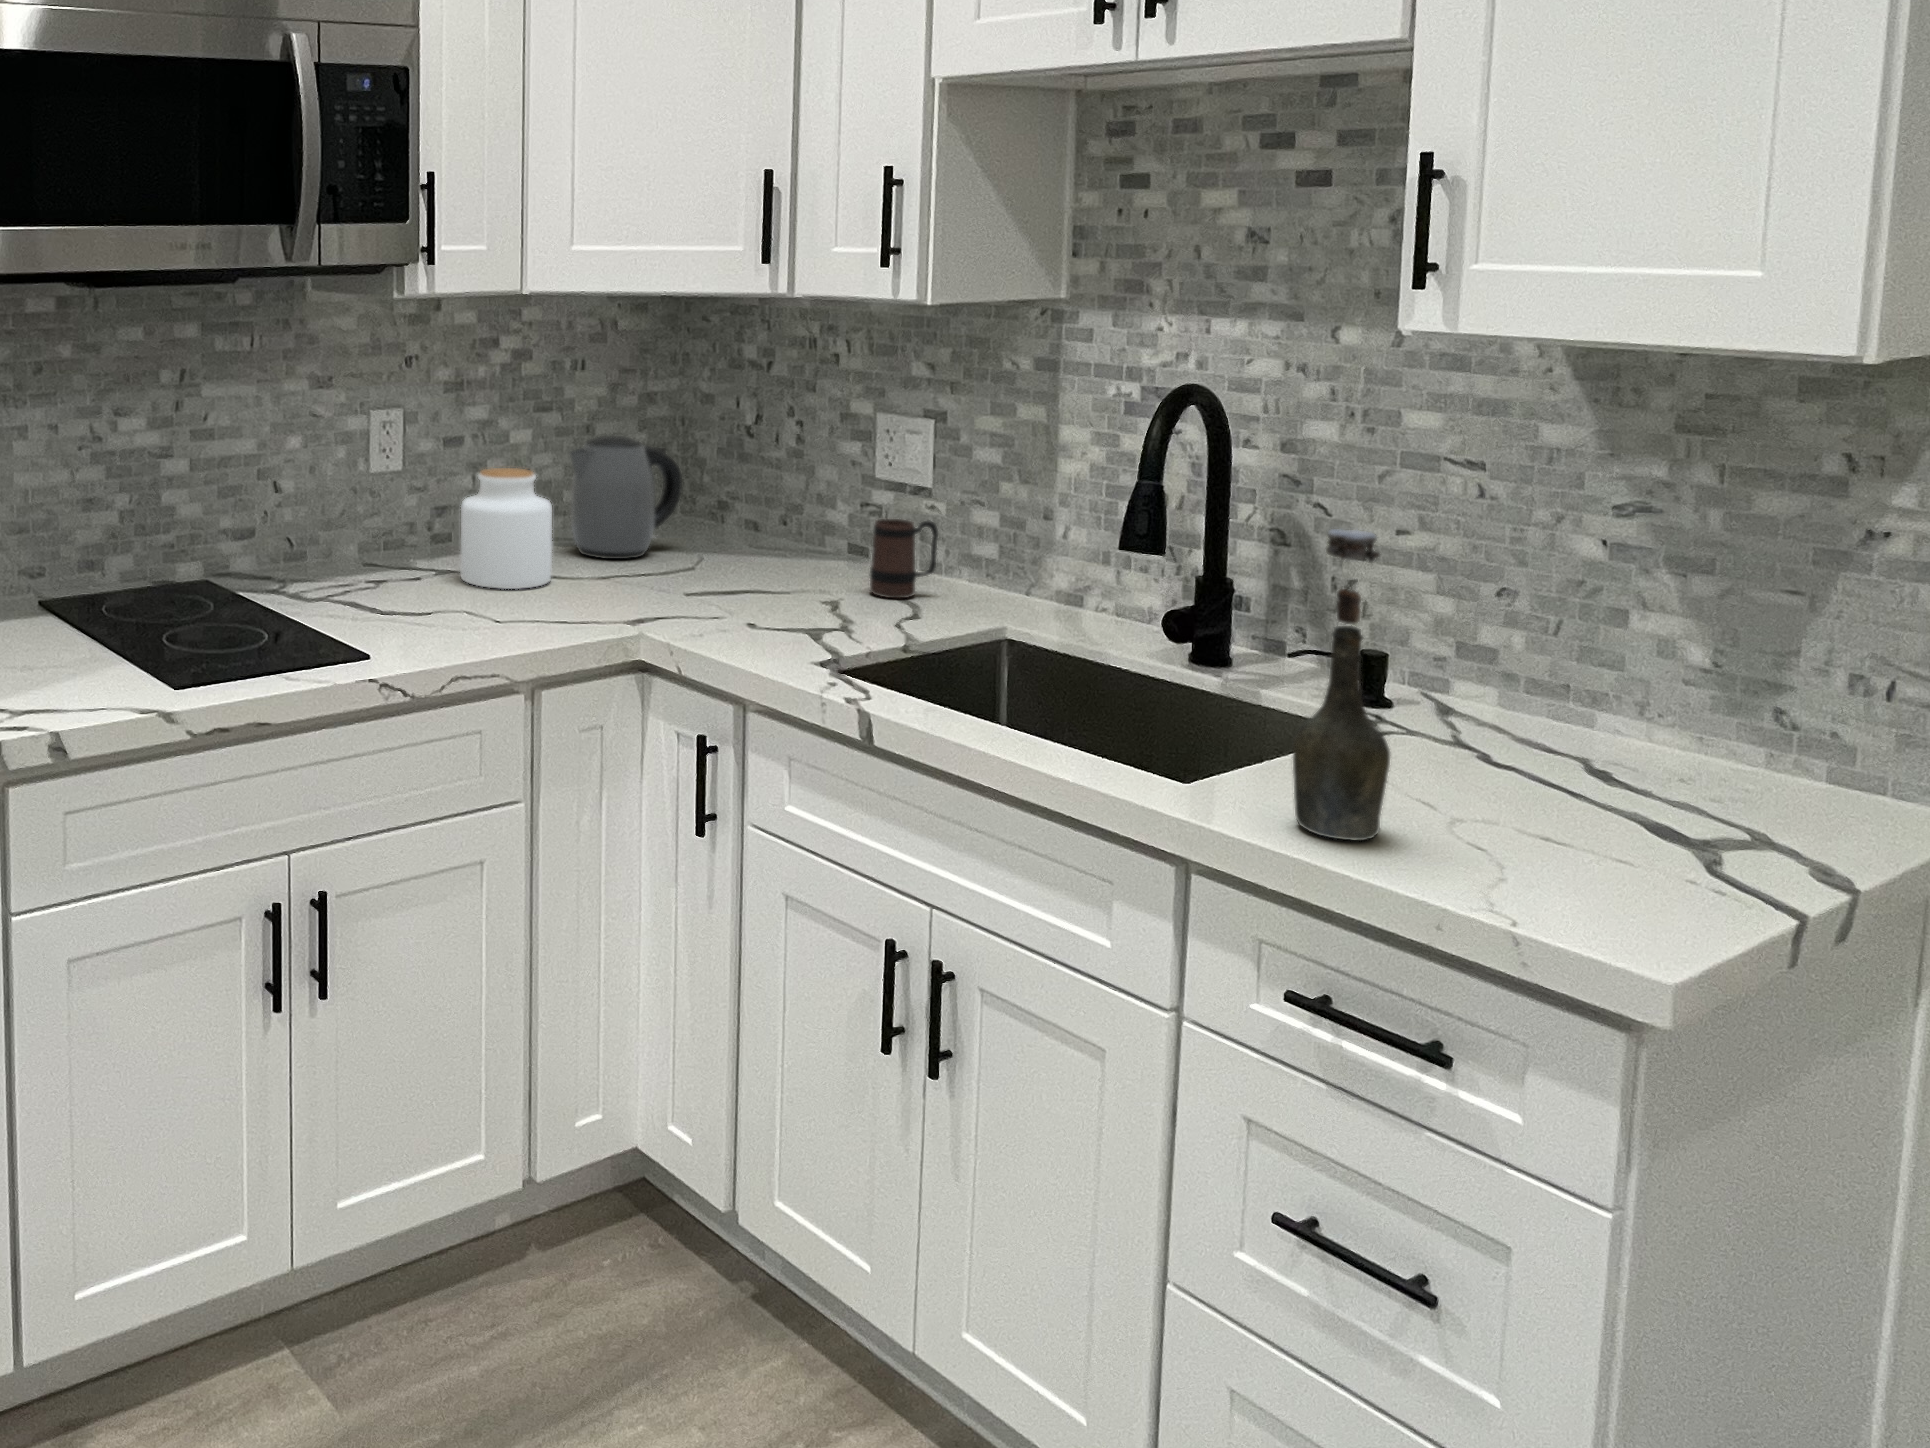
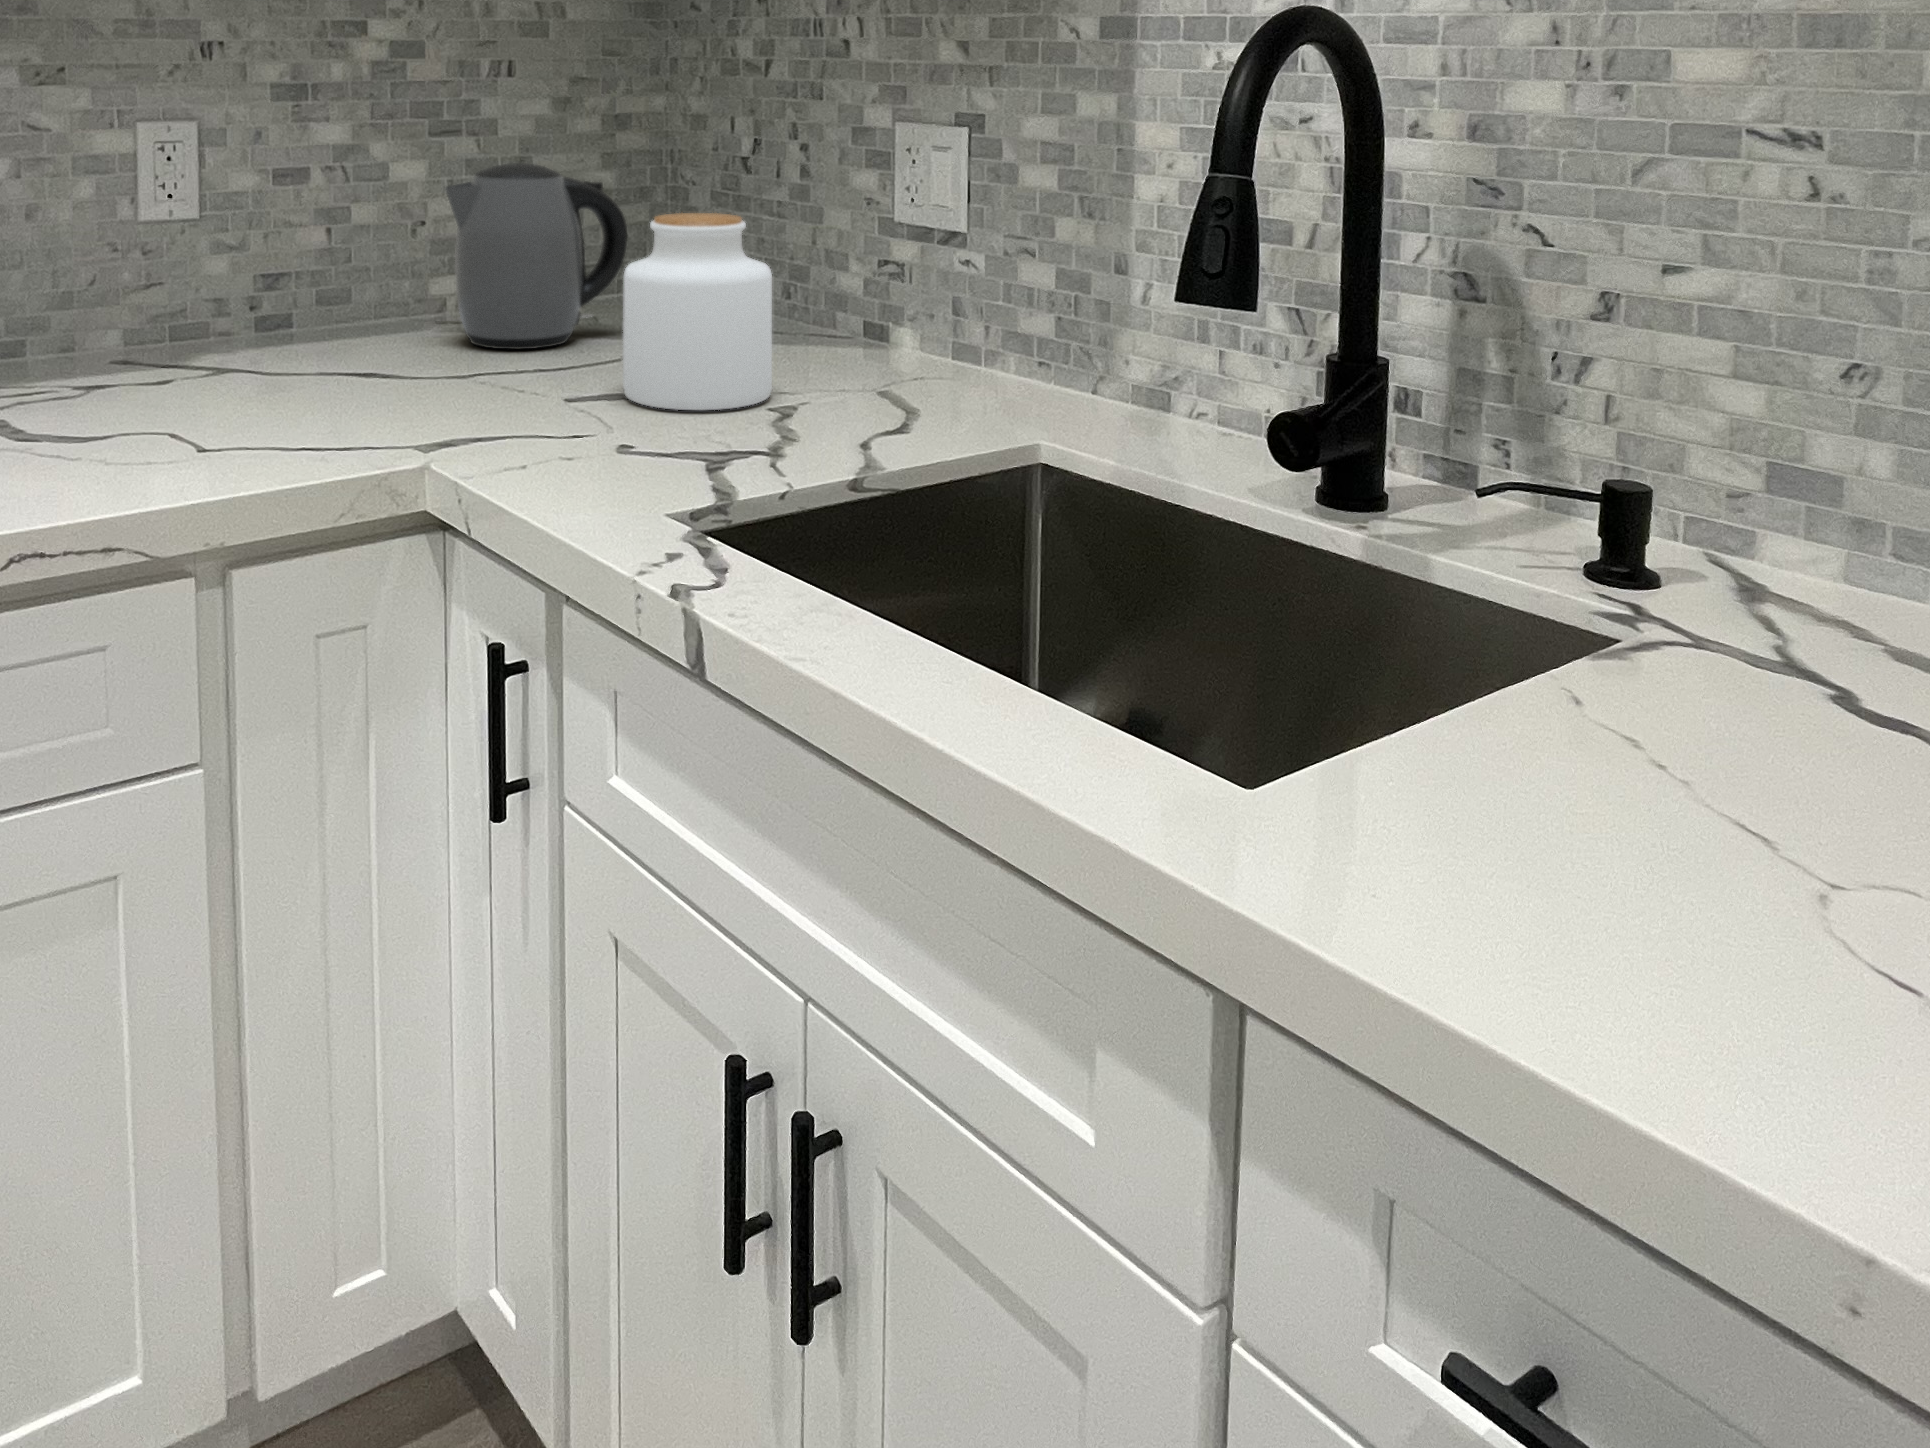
jar: present [460,468,552,589] -> present [623,213,772,410]
mug: present [869,519,938,598] -> none [859,277,962,402]
bottle: present [1292,529,1390,841] -> none [1440,207,1664,965]

